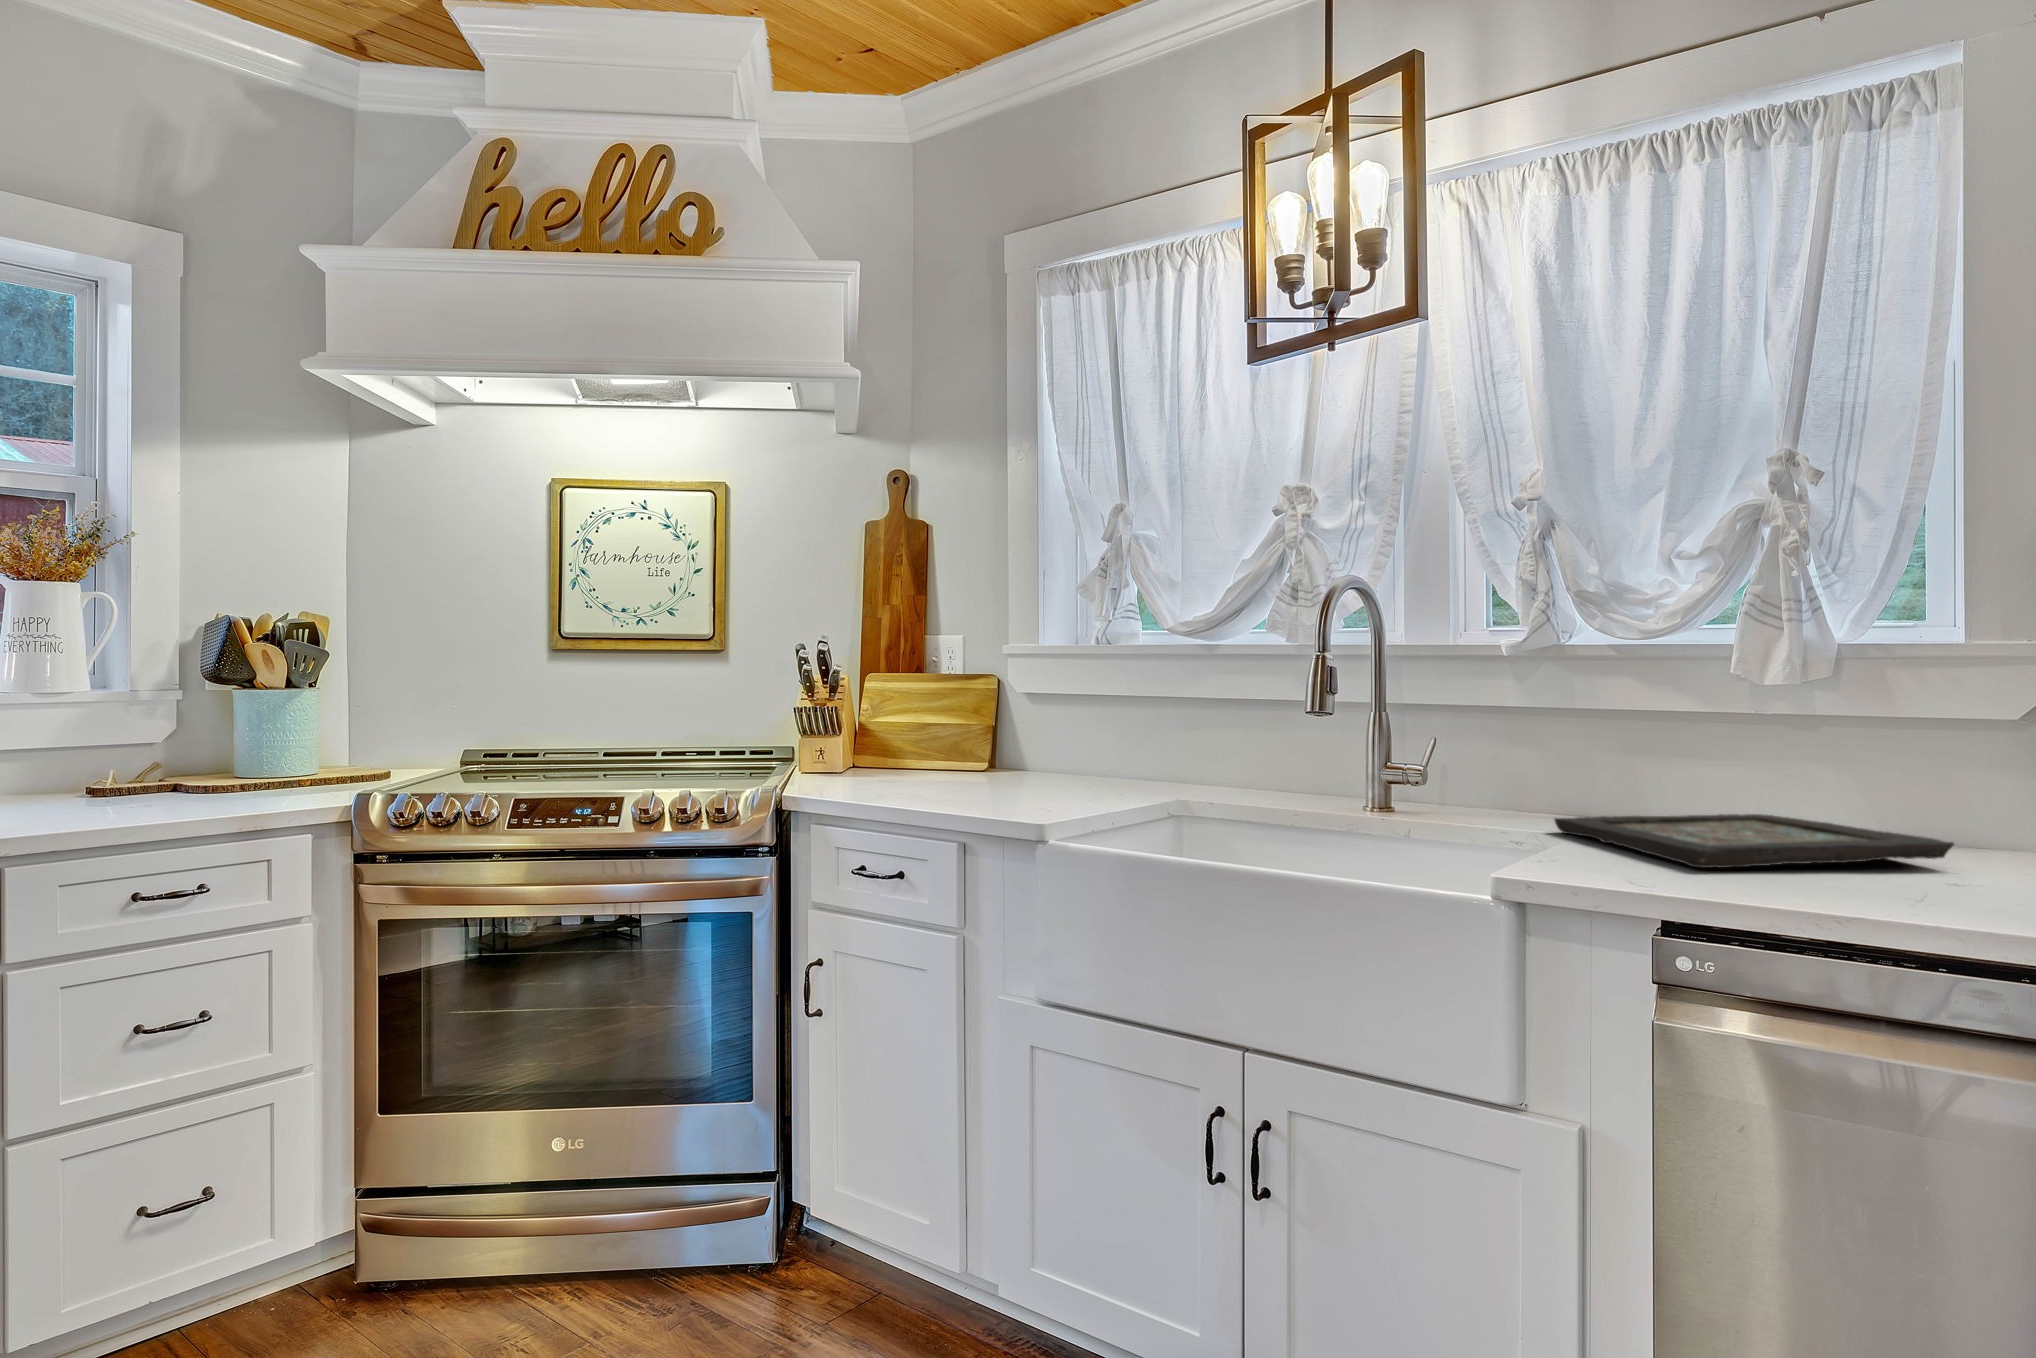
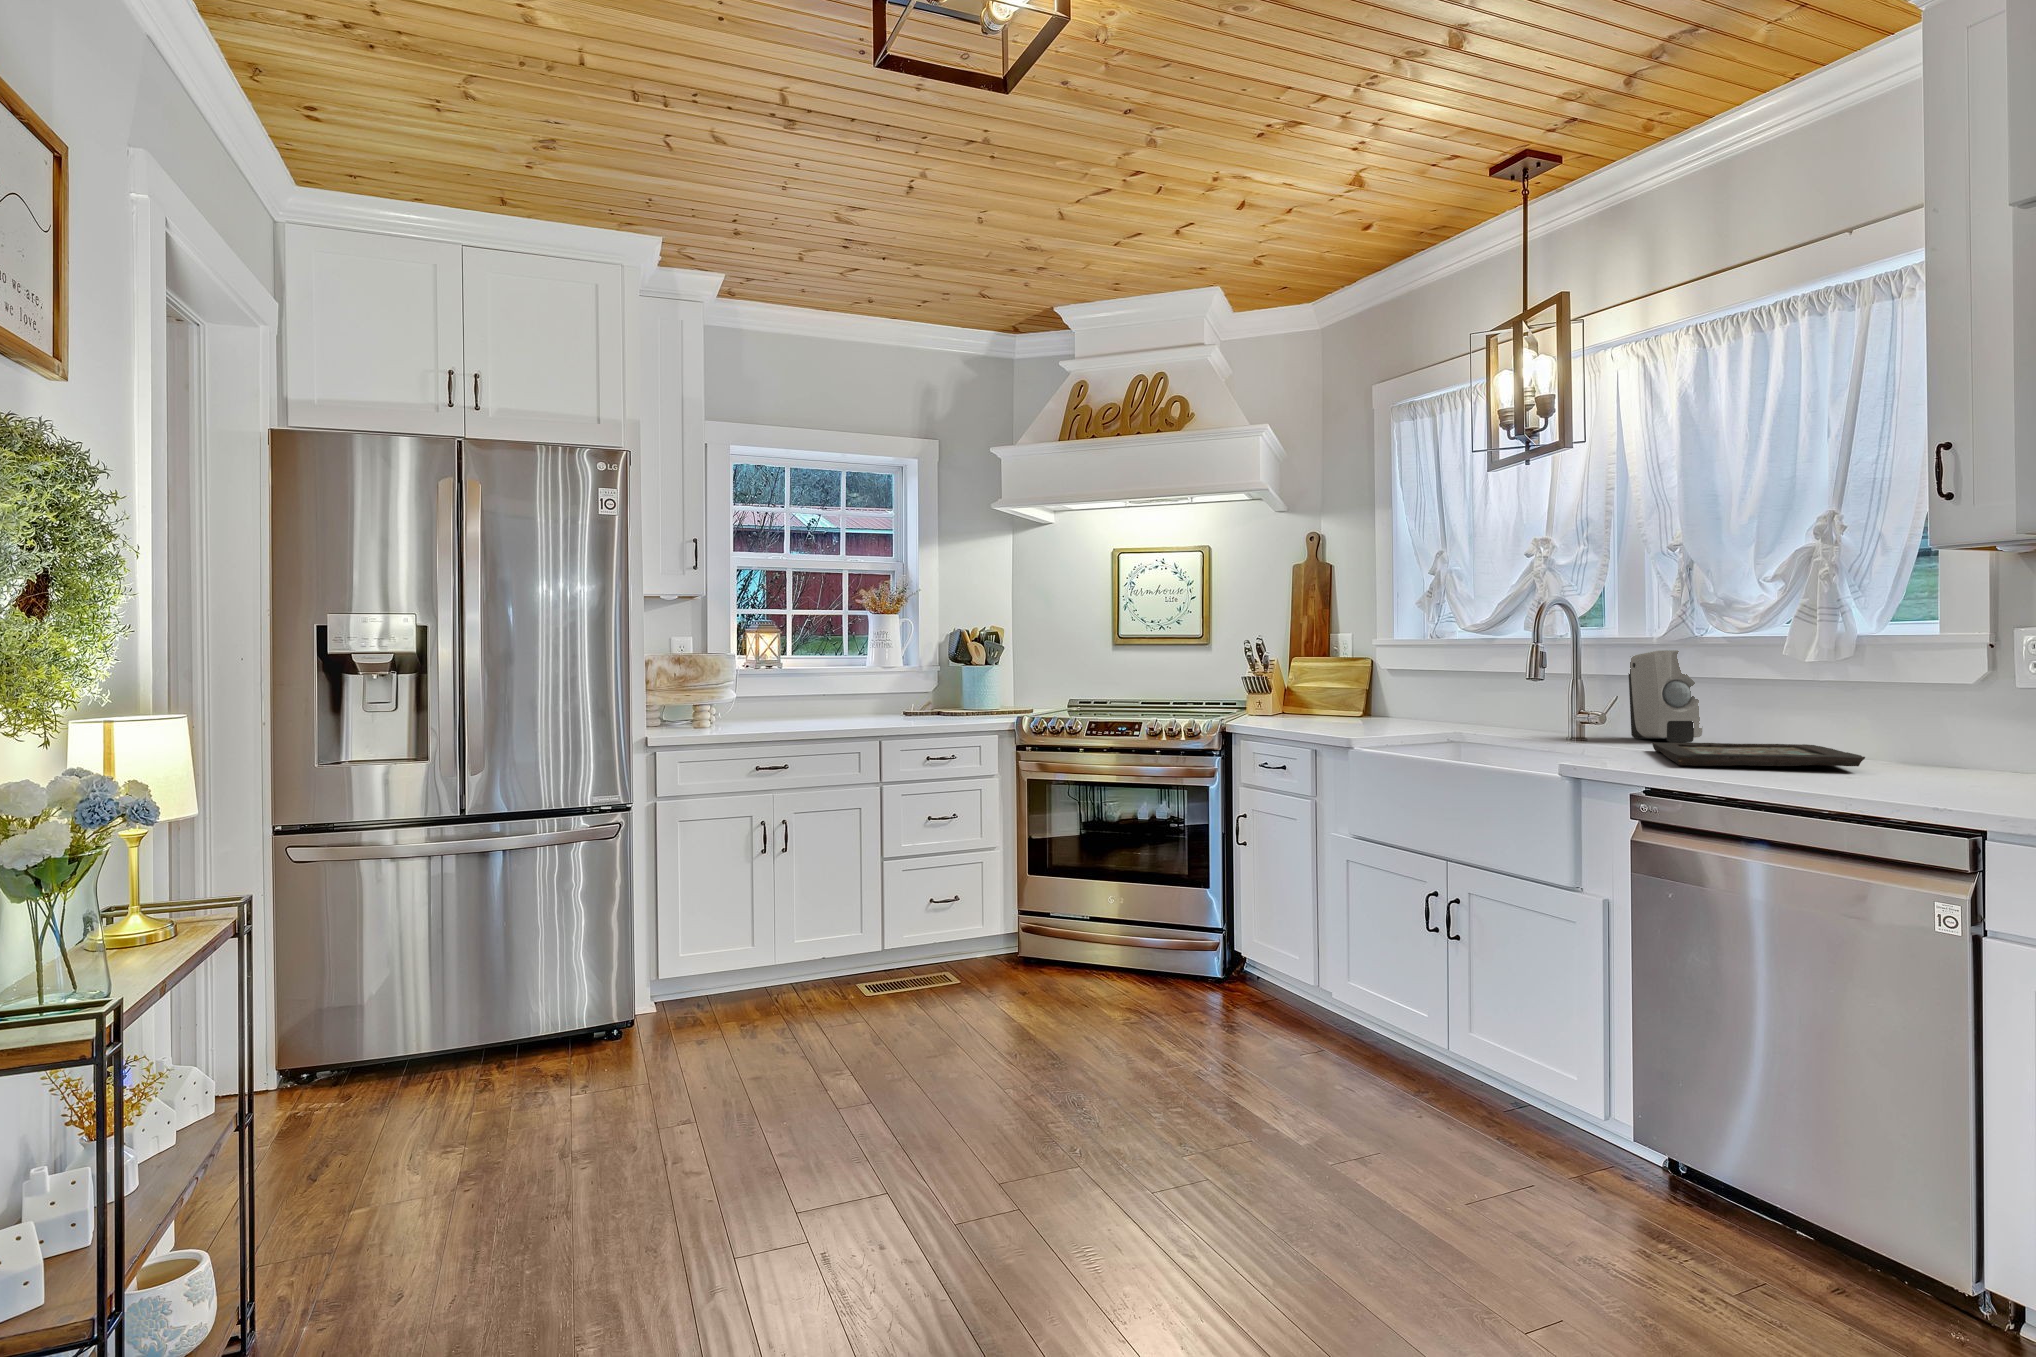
soap dispenser: none [1444,665,1566,811] -> present [1628,650,1702,742]

